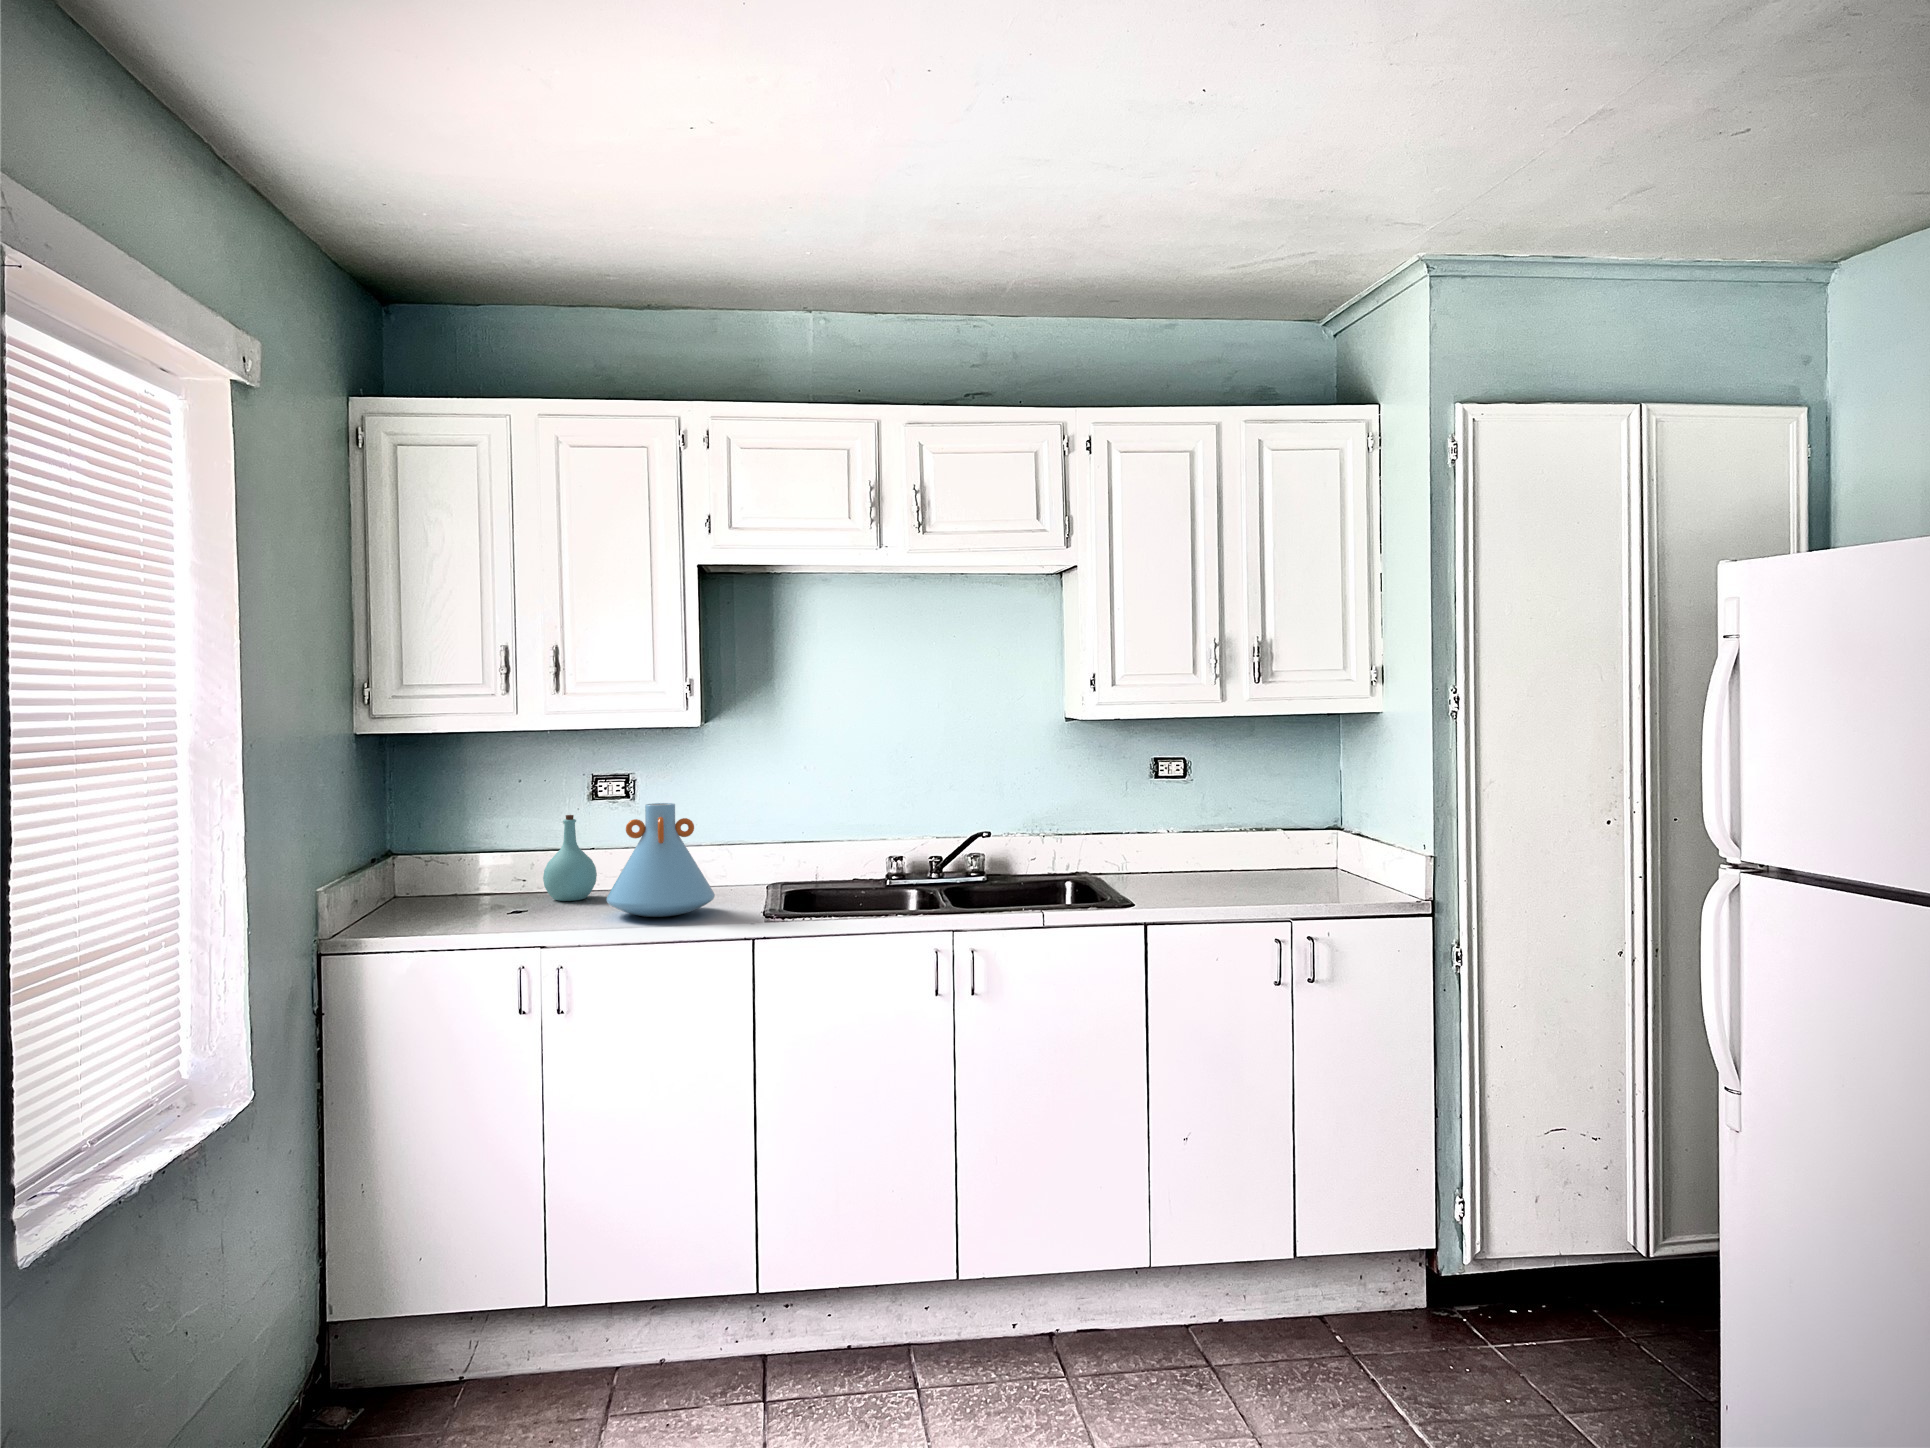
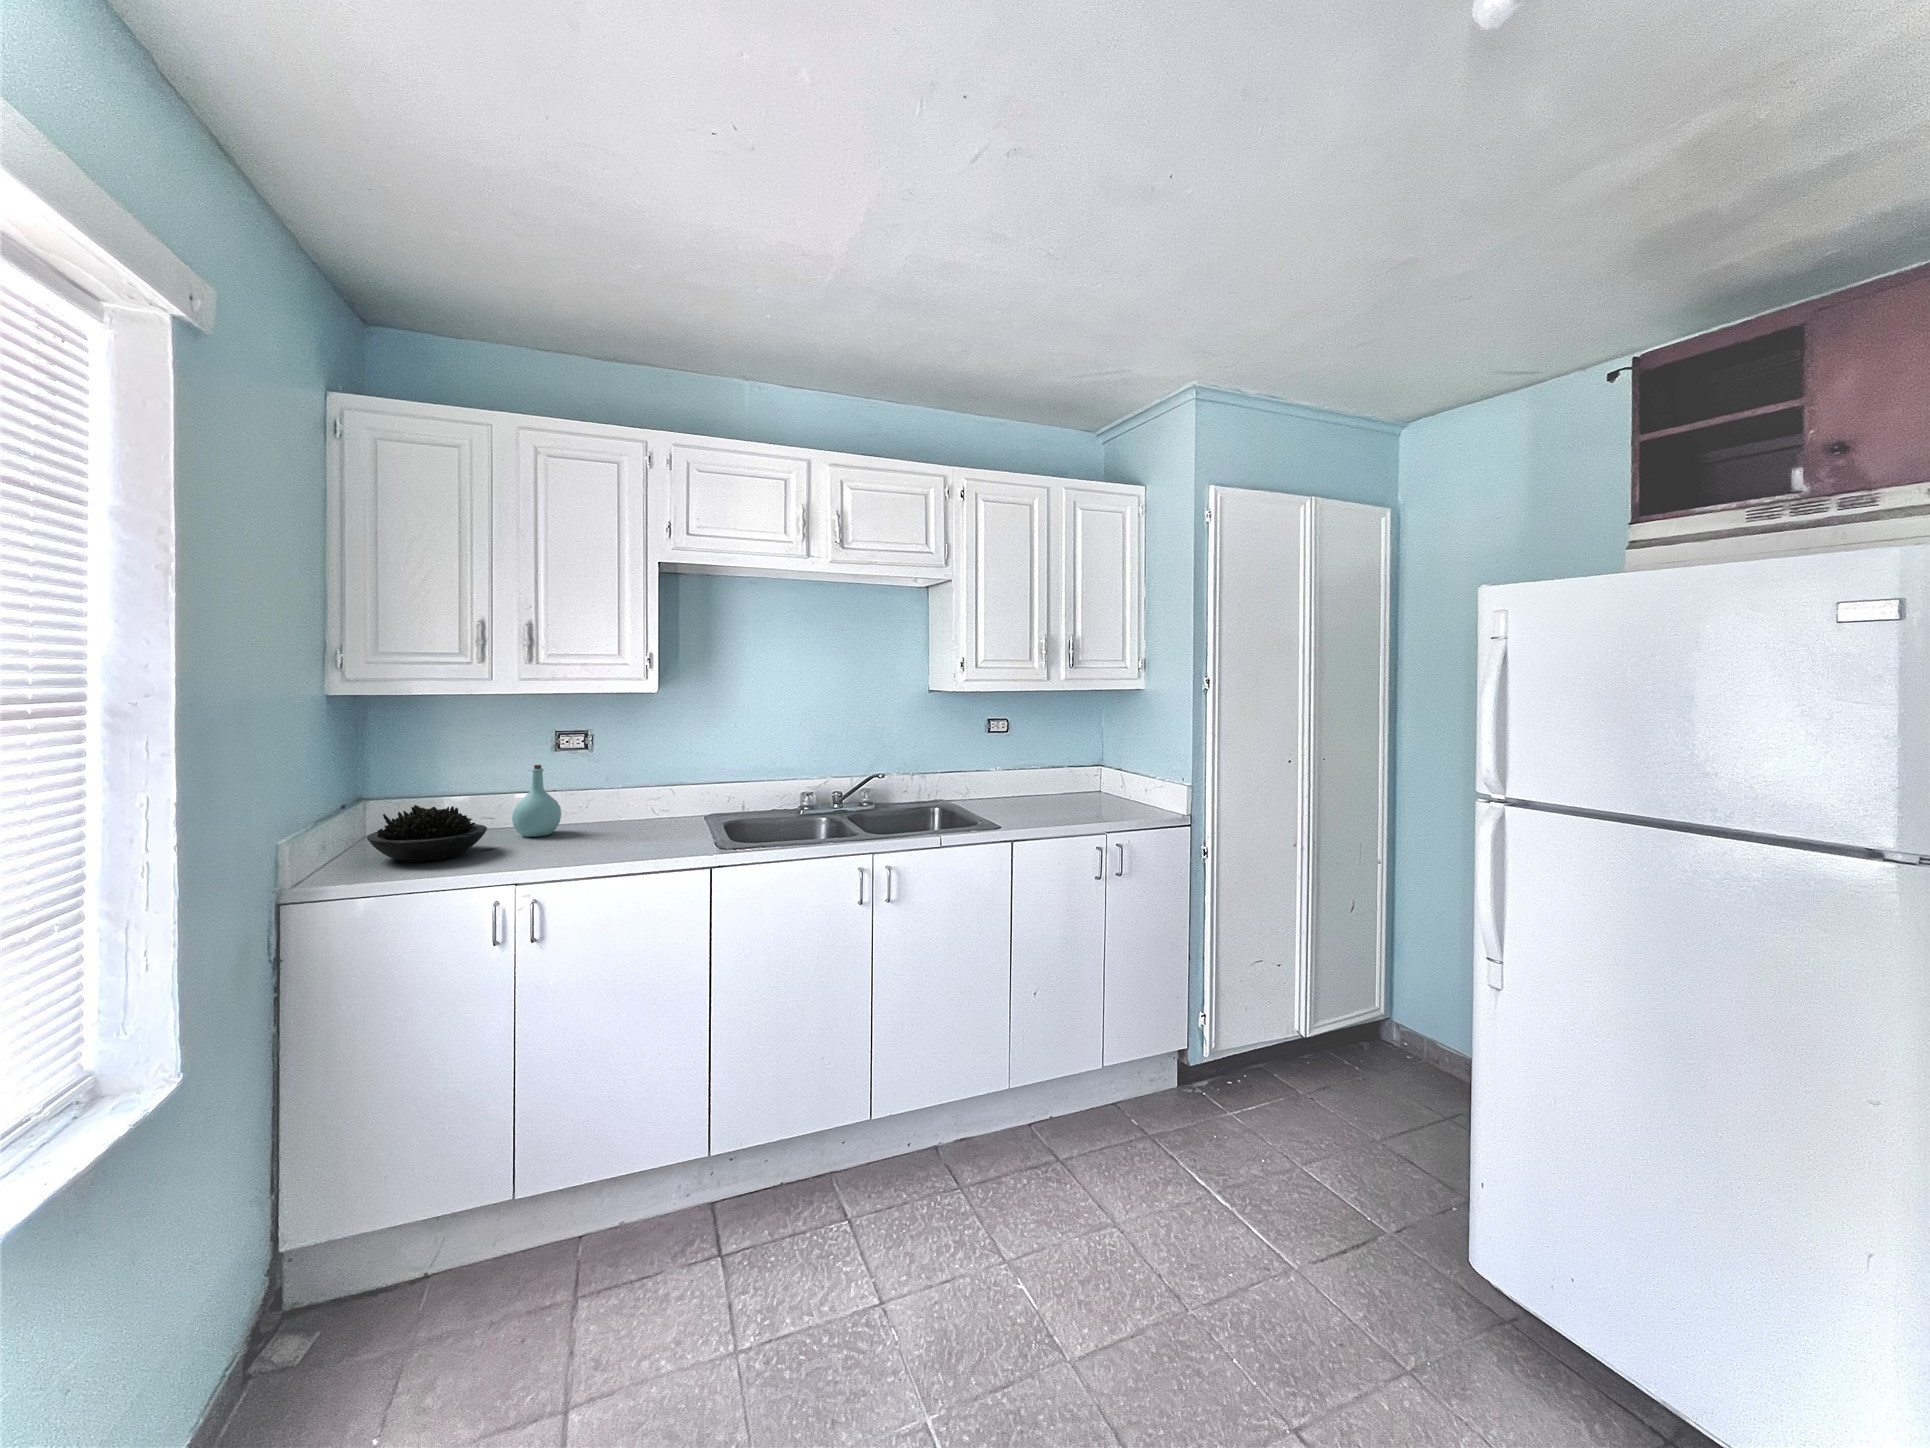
vase: present [606,803,715,917] -> none [576,755,672,850]
succulent plant: none [398,857,515,920] -> present [367,805,487,862]

